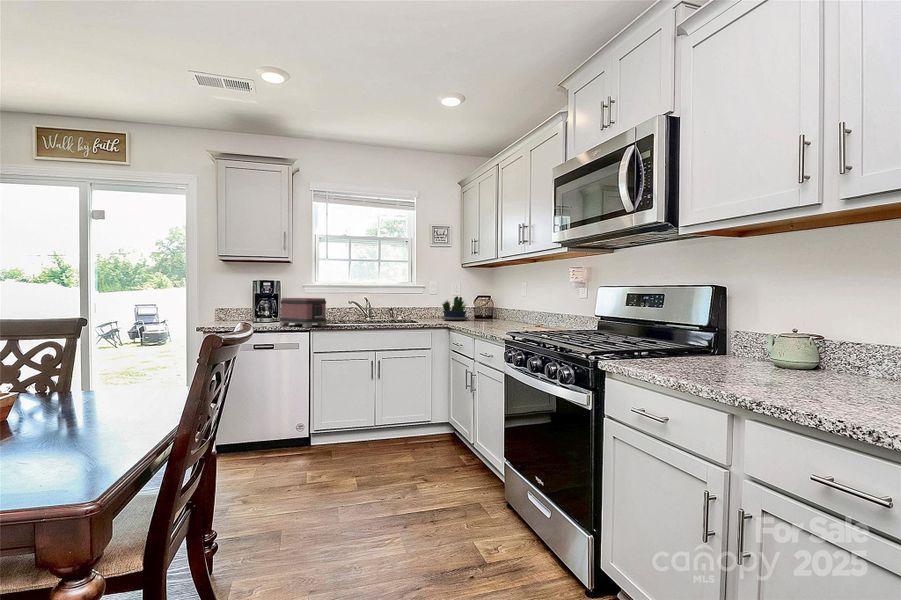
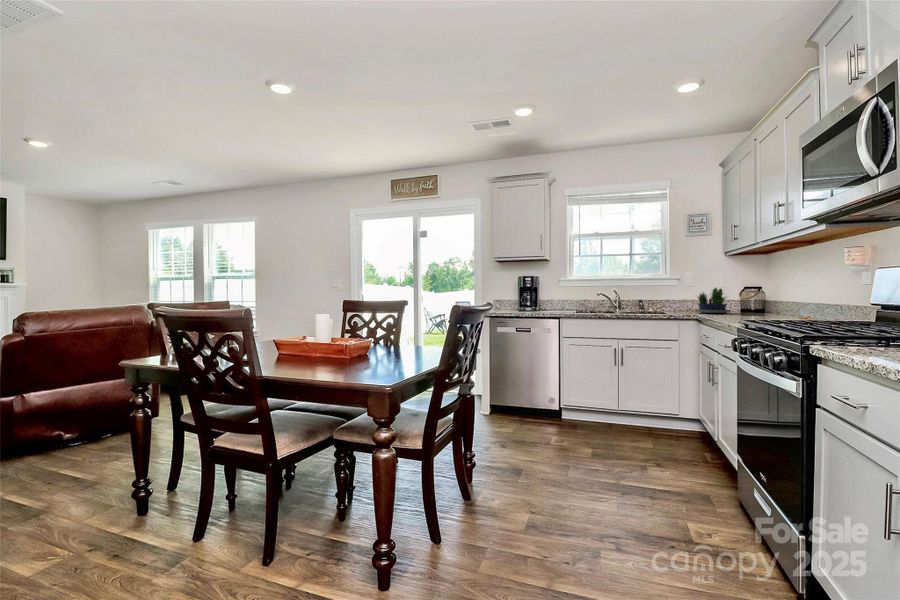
toaster: present [279,298,327,328] -> none [535,290,574,315]

